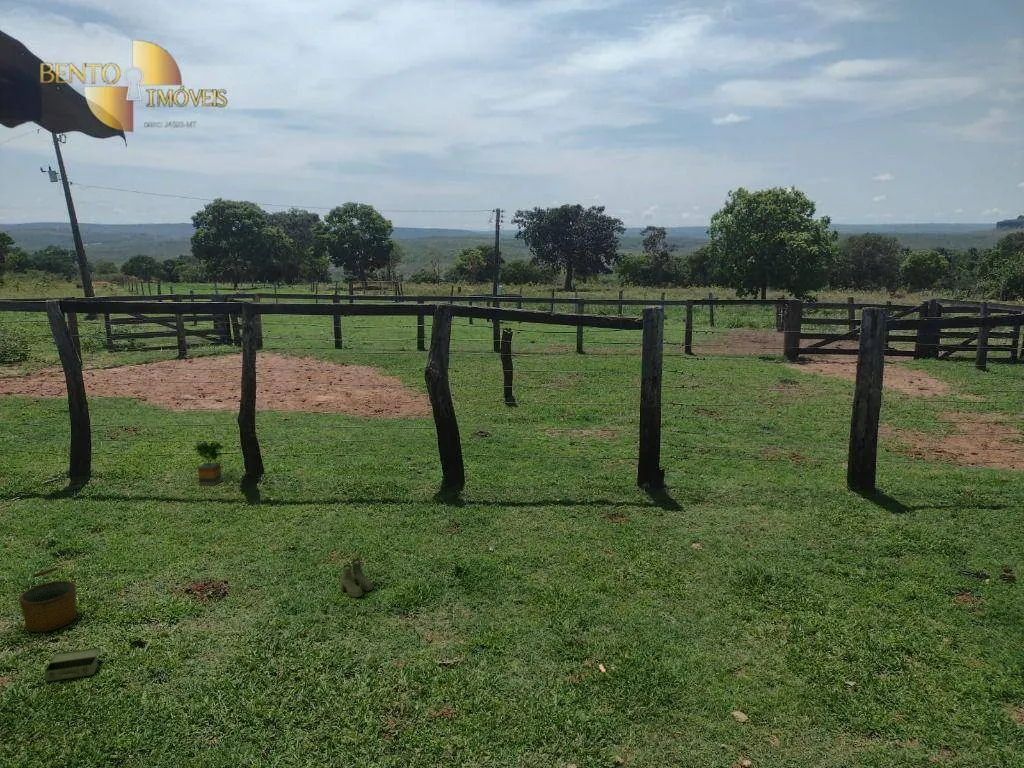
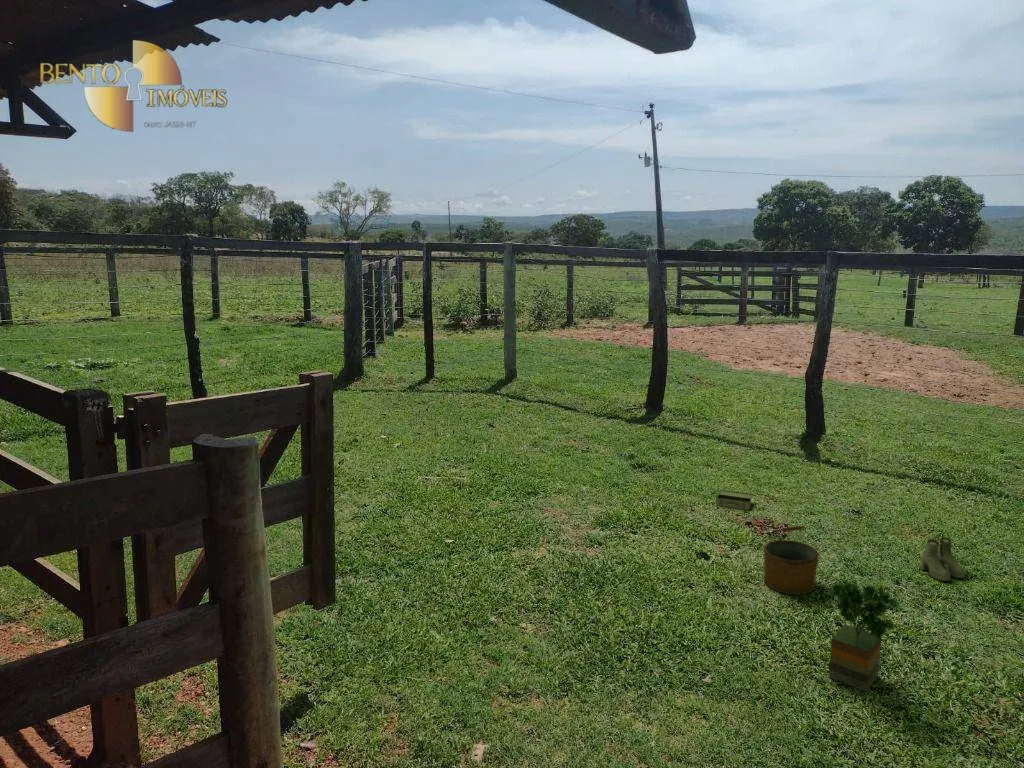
potted tree: present [196,442,224,486] -> present [829,582,898,691]
bucket: present [19,568,77,632] -> present [764,526,819,595]
toolbox: present [44,648,101,682] -> present [716,490,753,510]

